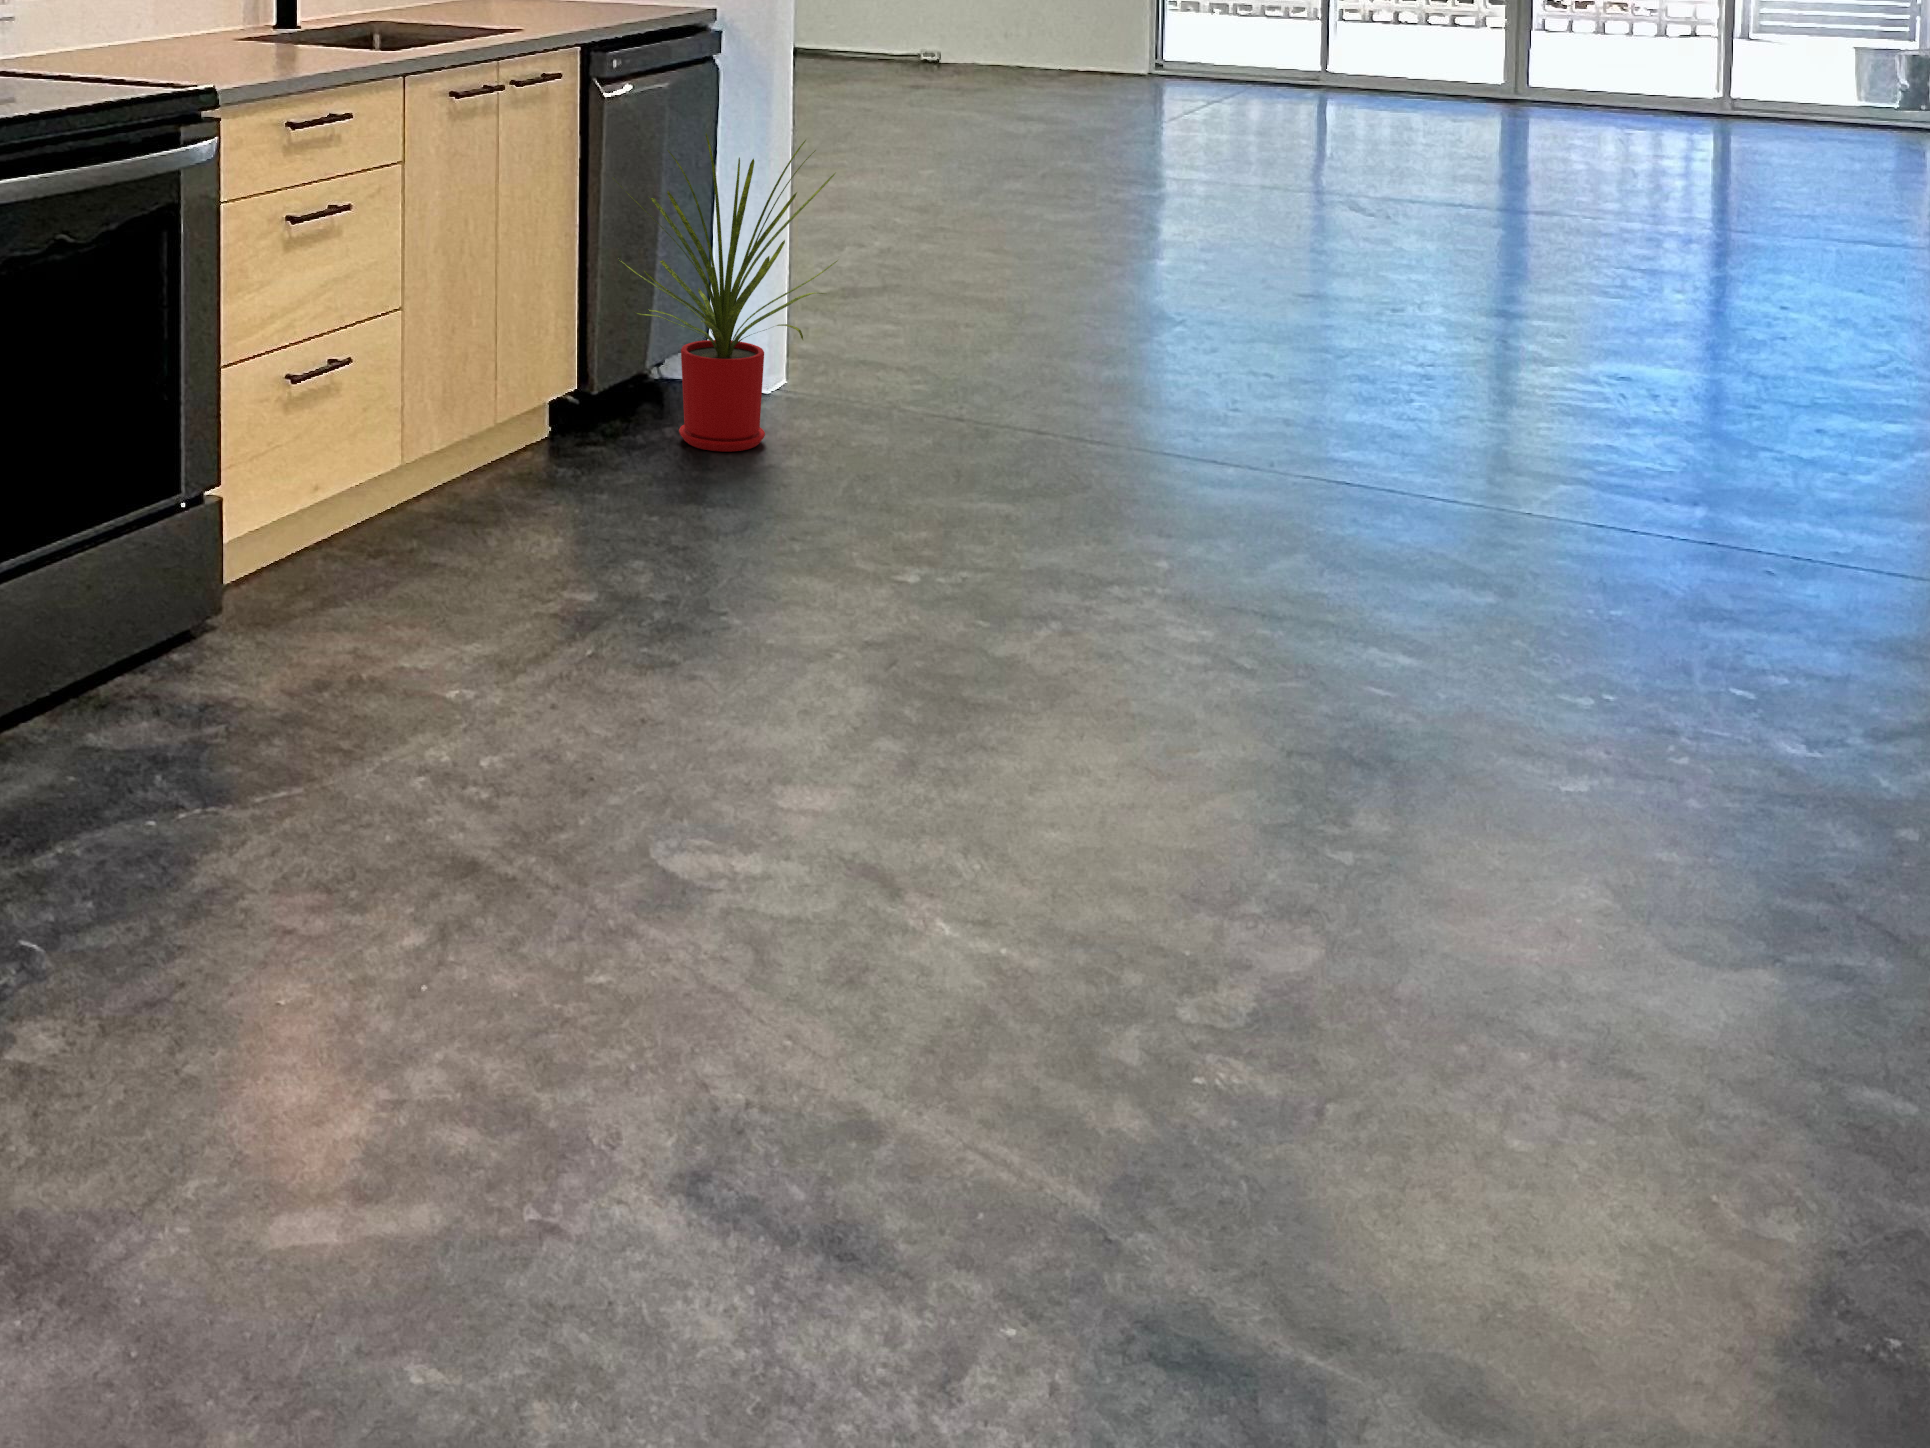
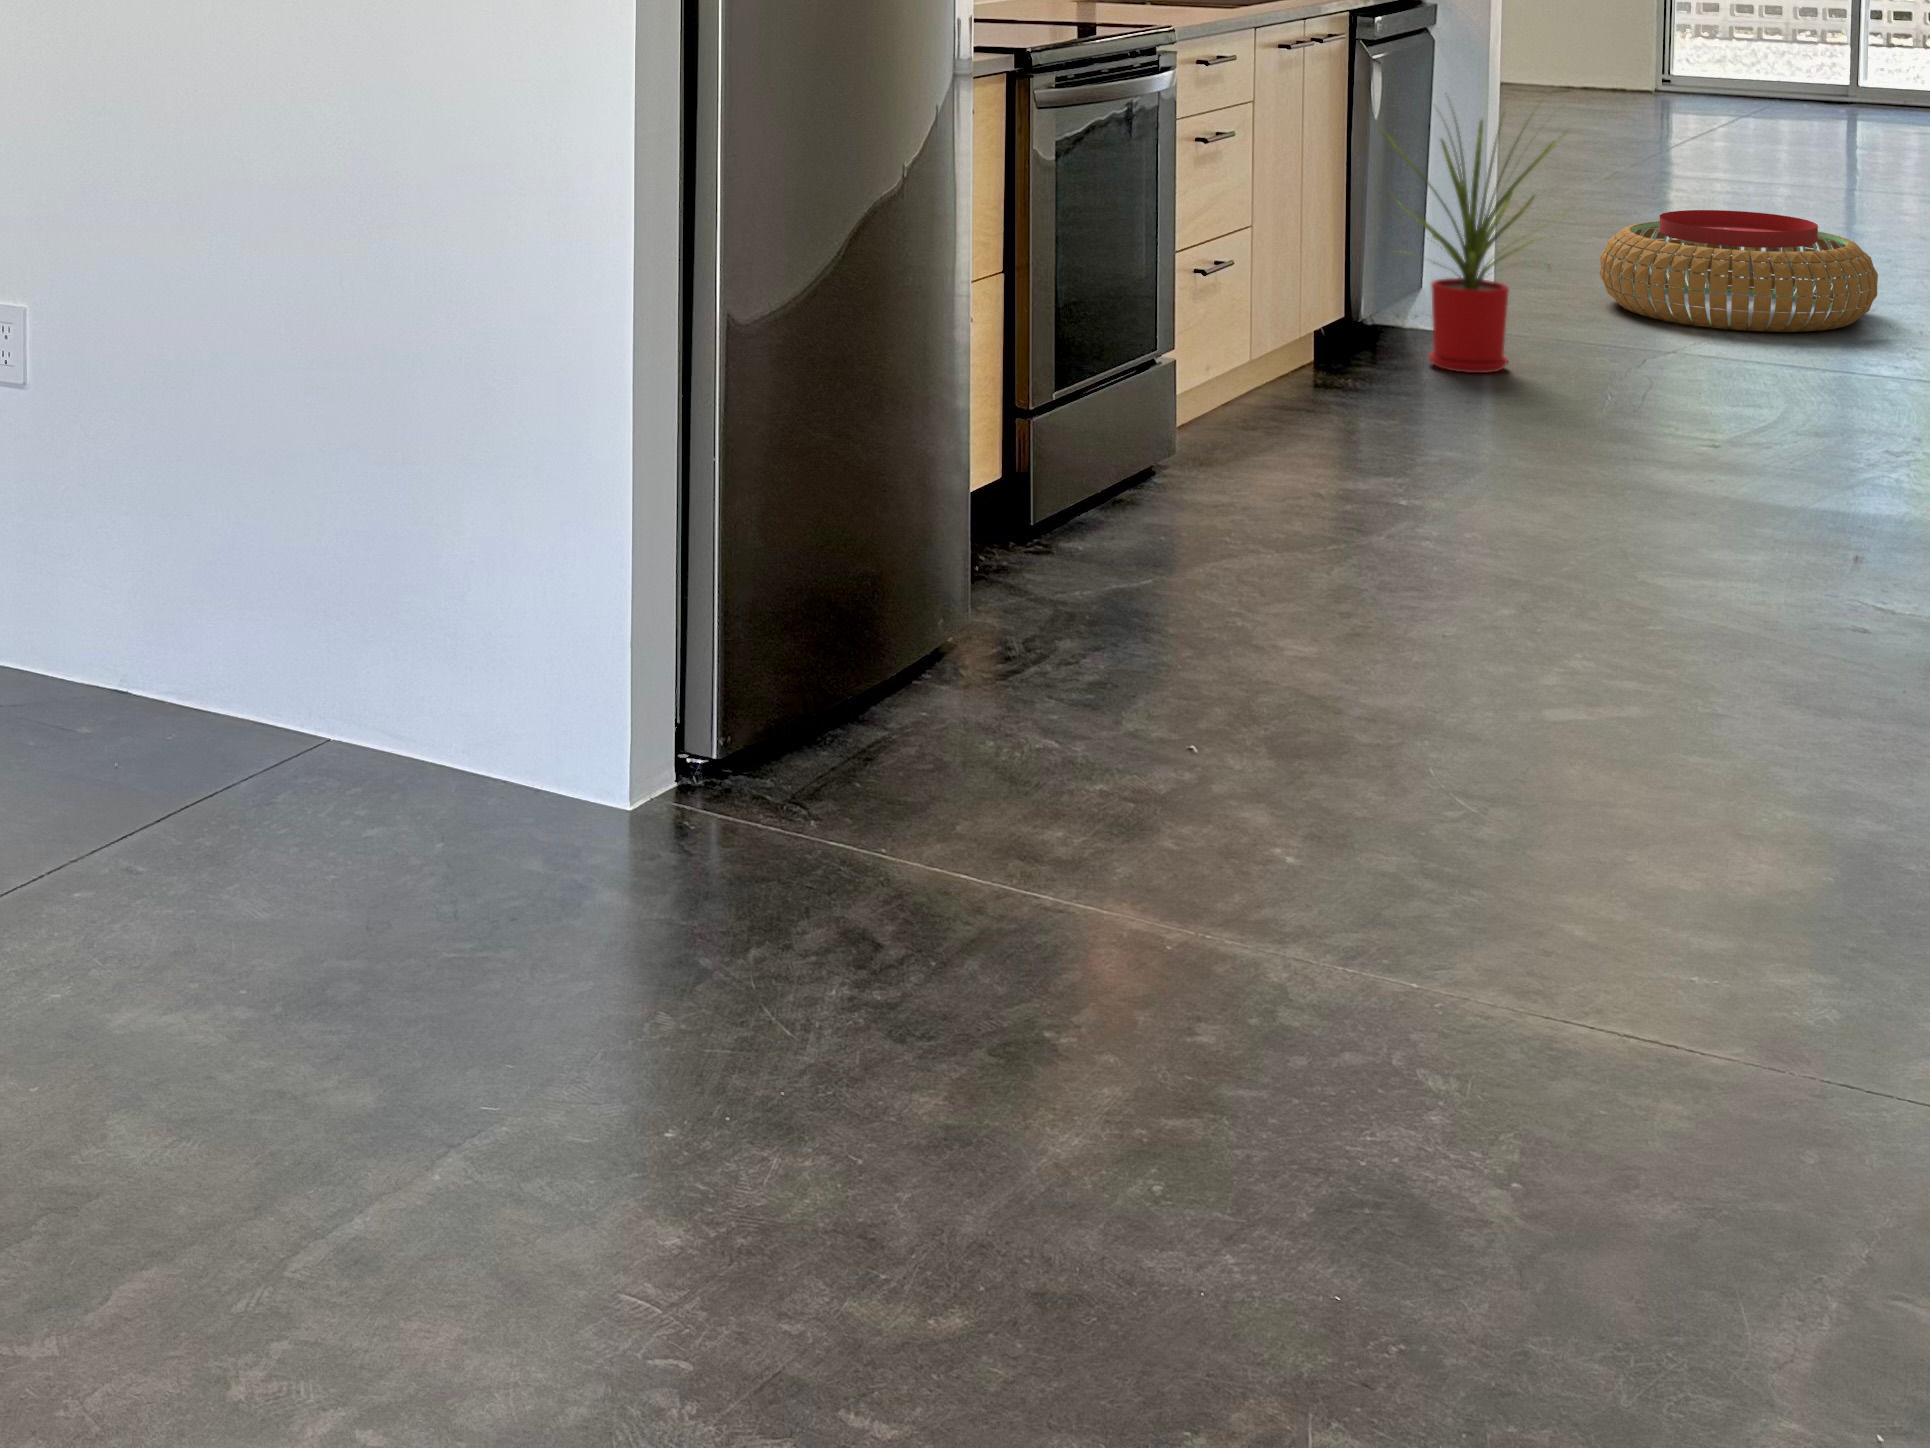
pouf: none [929,241,1216,383] -> present [1600,210,1878,332]

